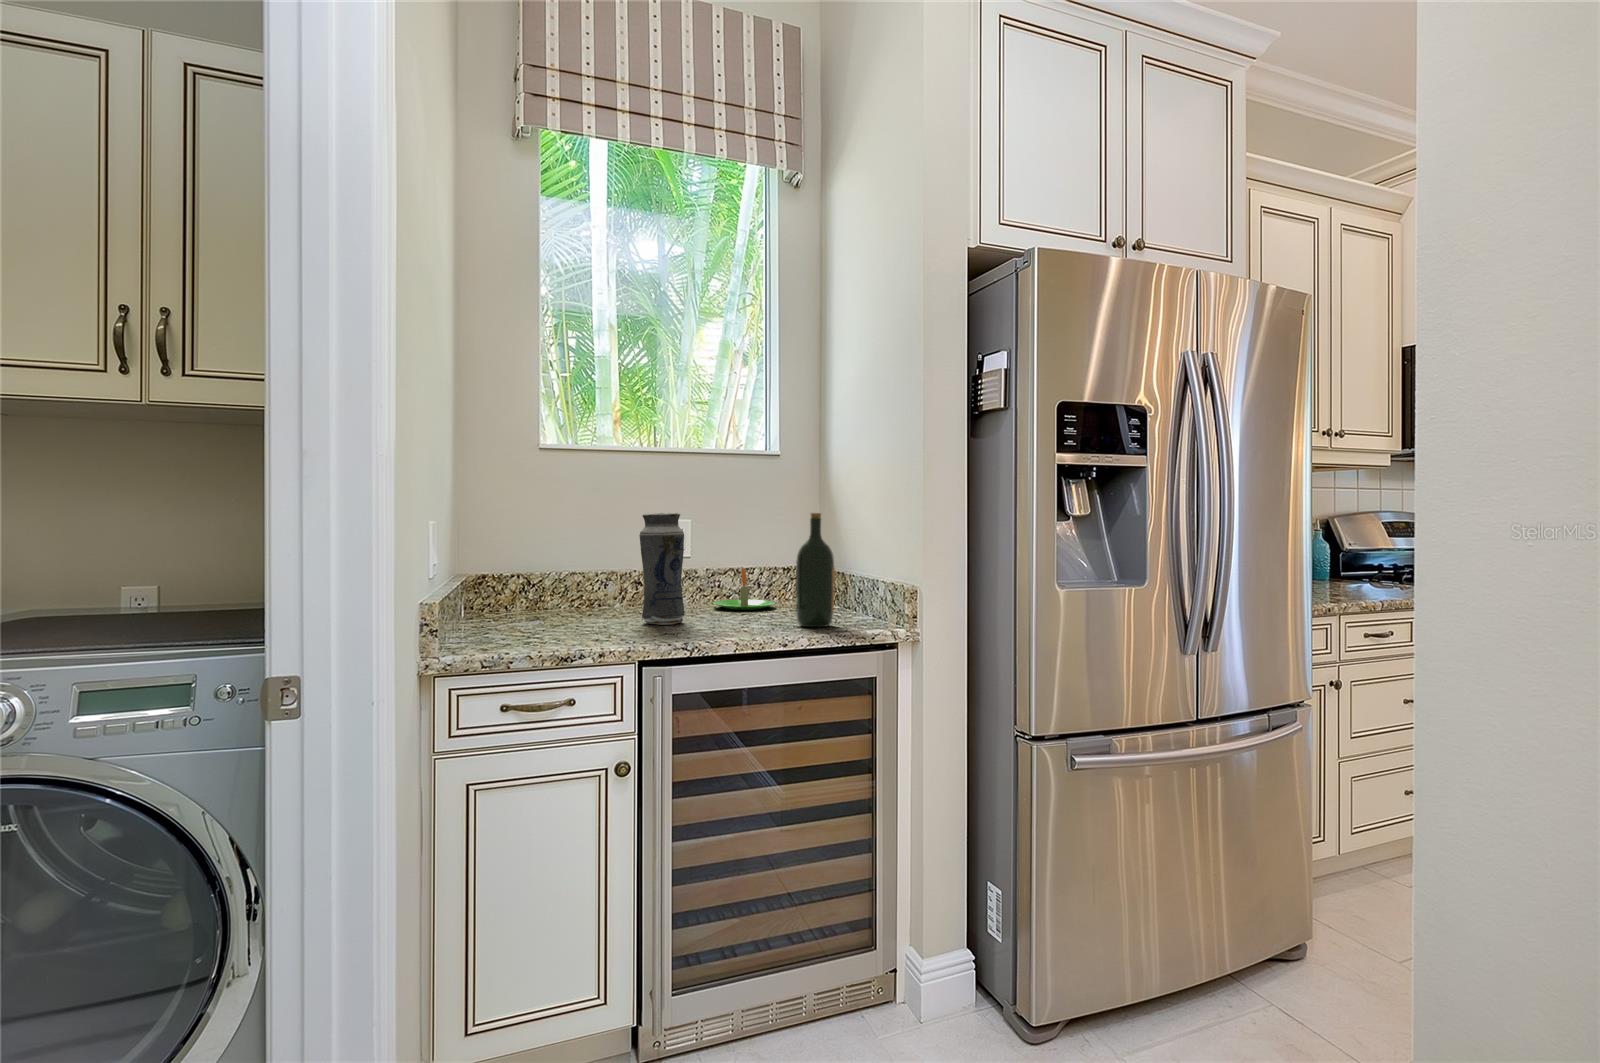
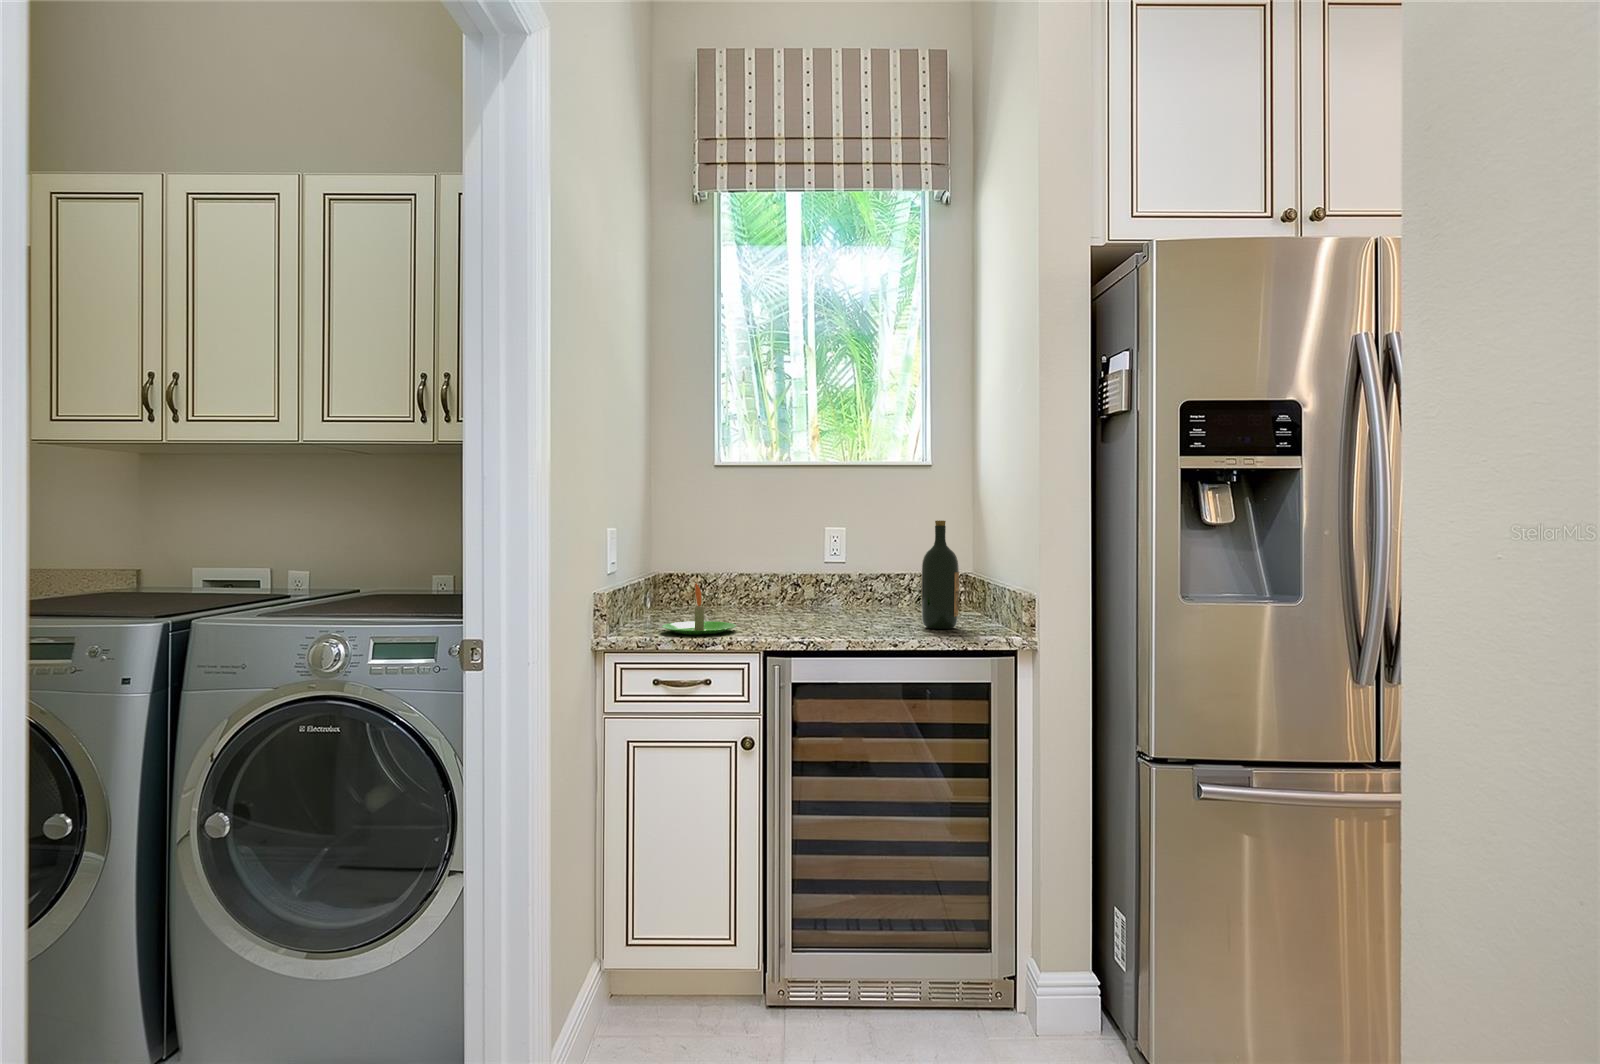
vase: present [639,513,685,625] -> none [784,521,824,622]
candle: present [713,567,775,610] -> present [662,584,736,634]

